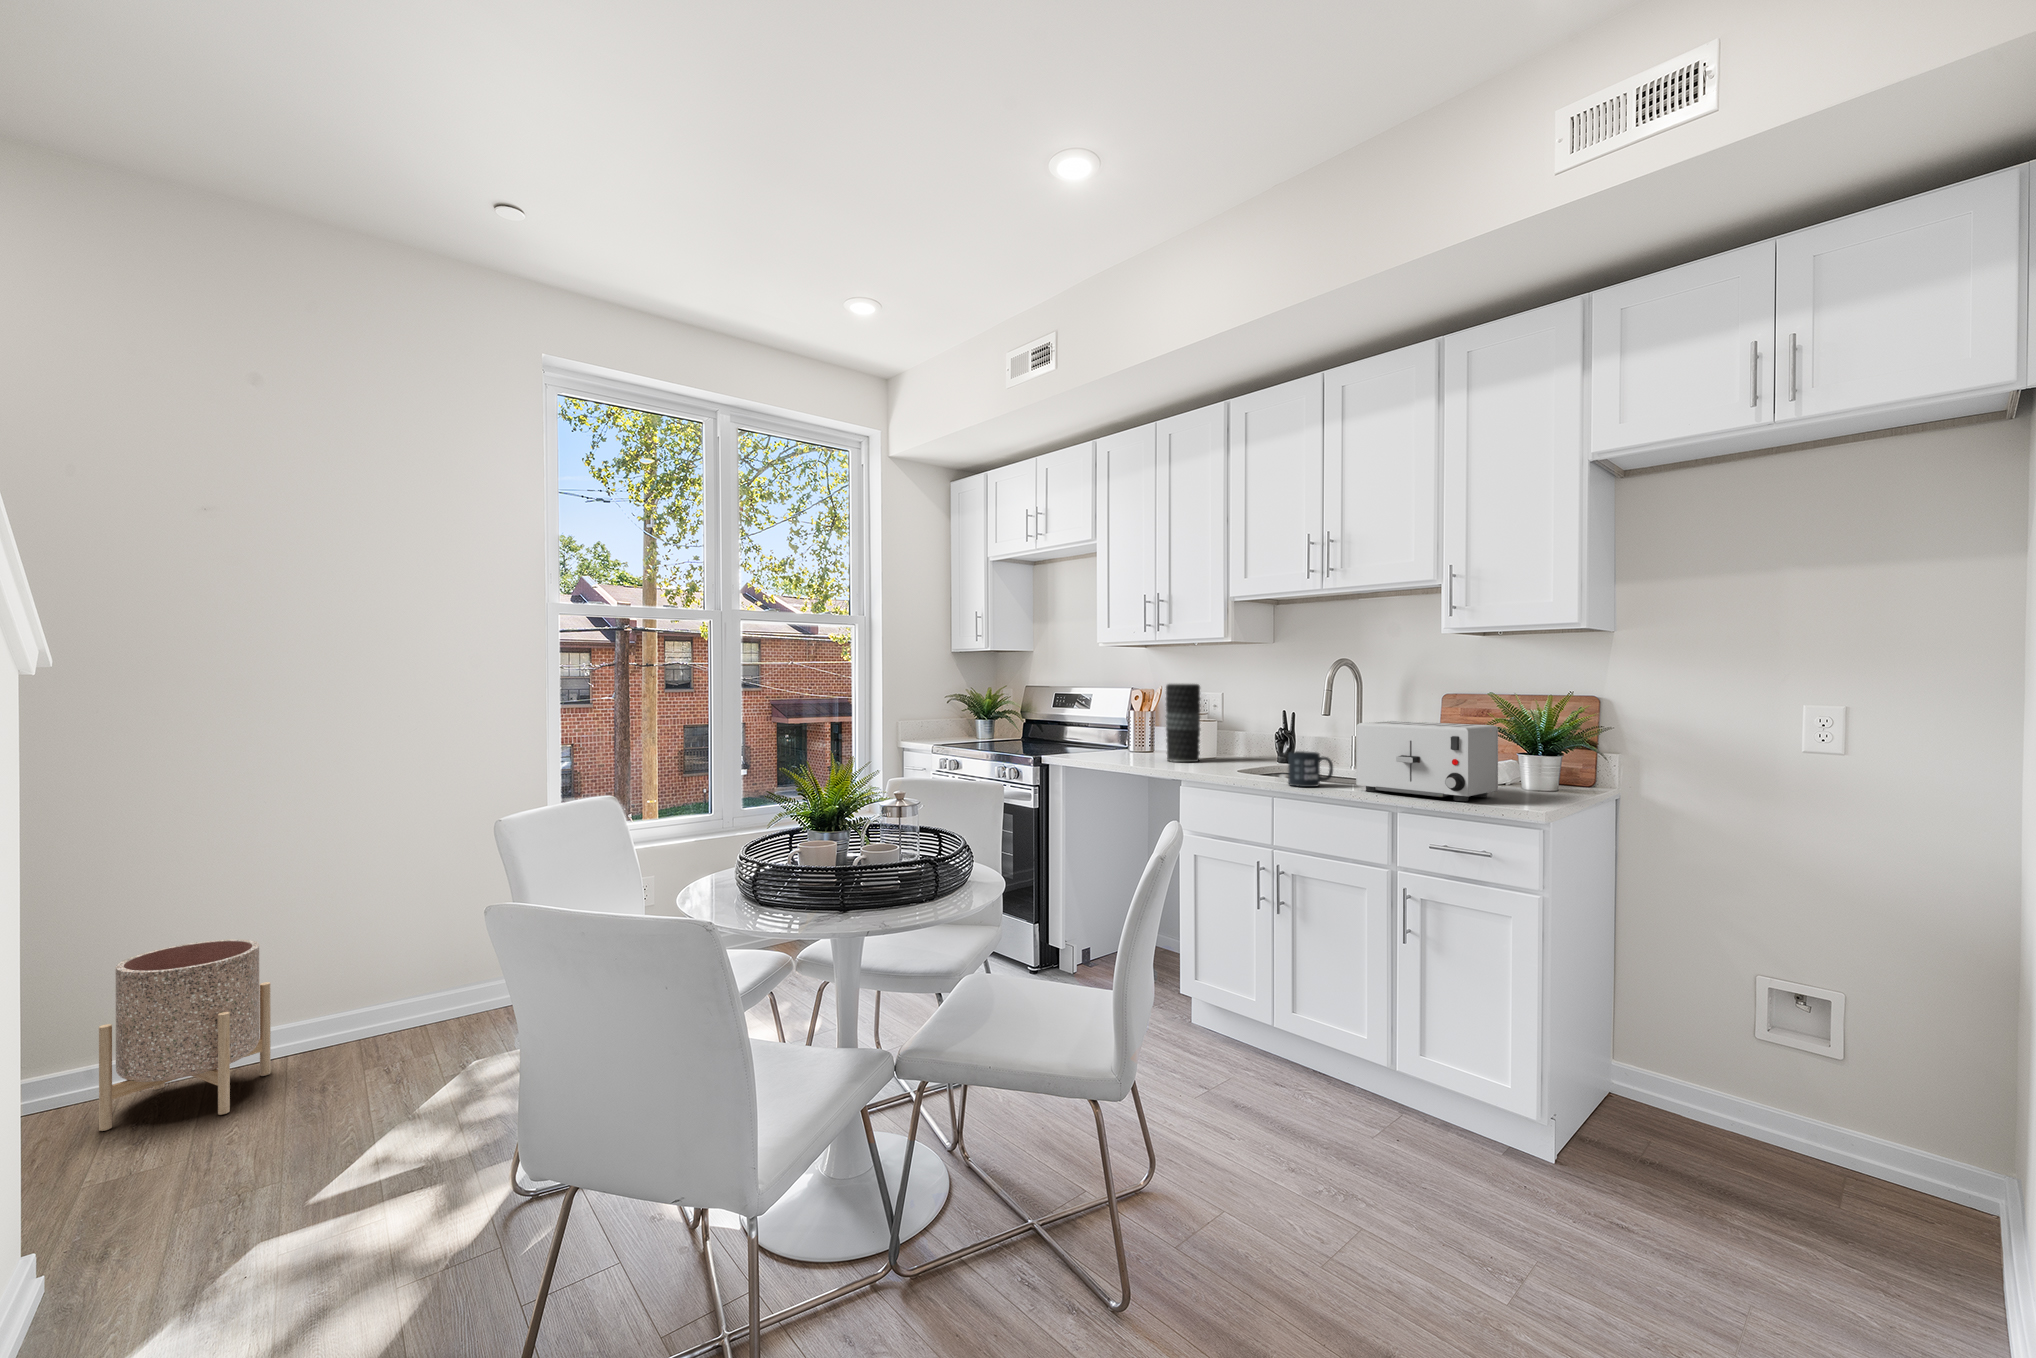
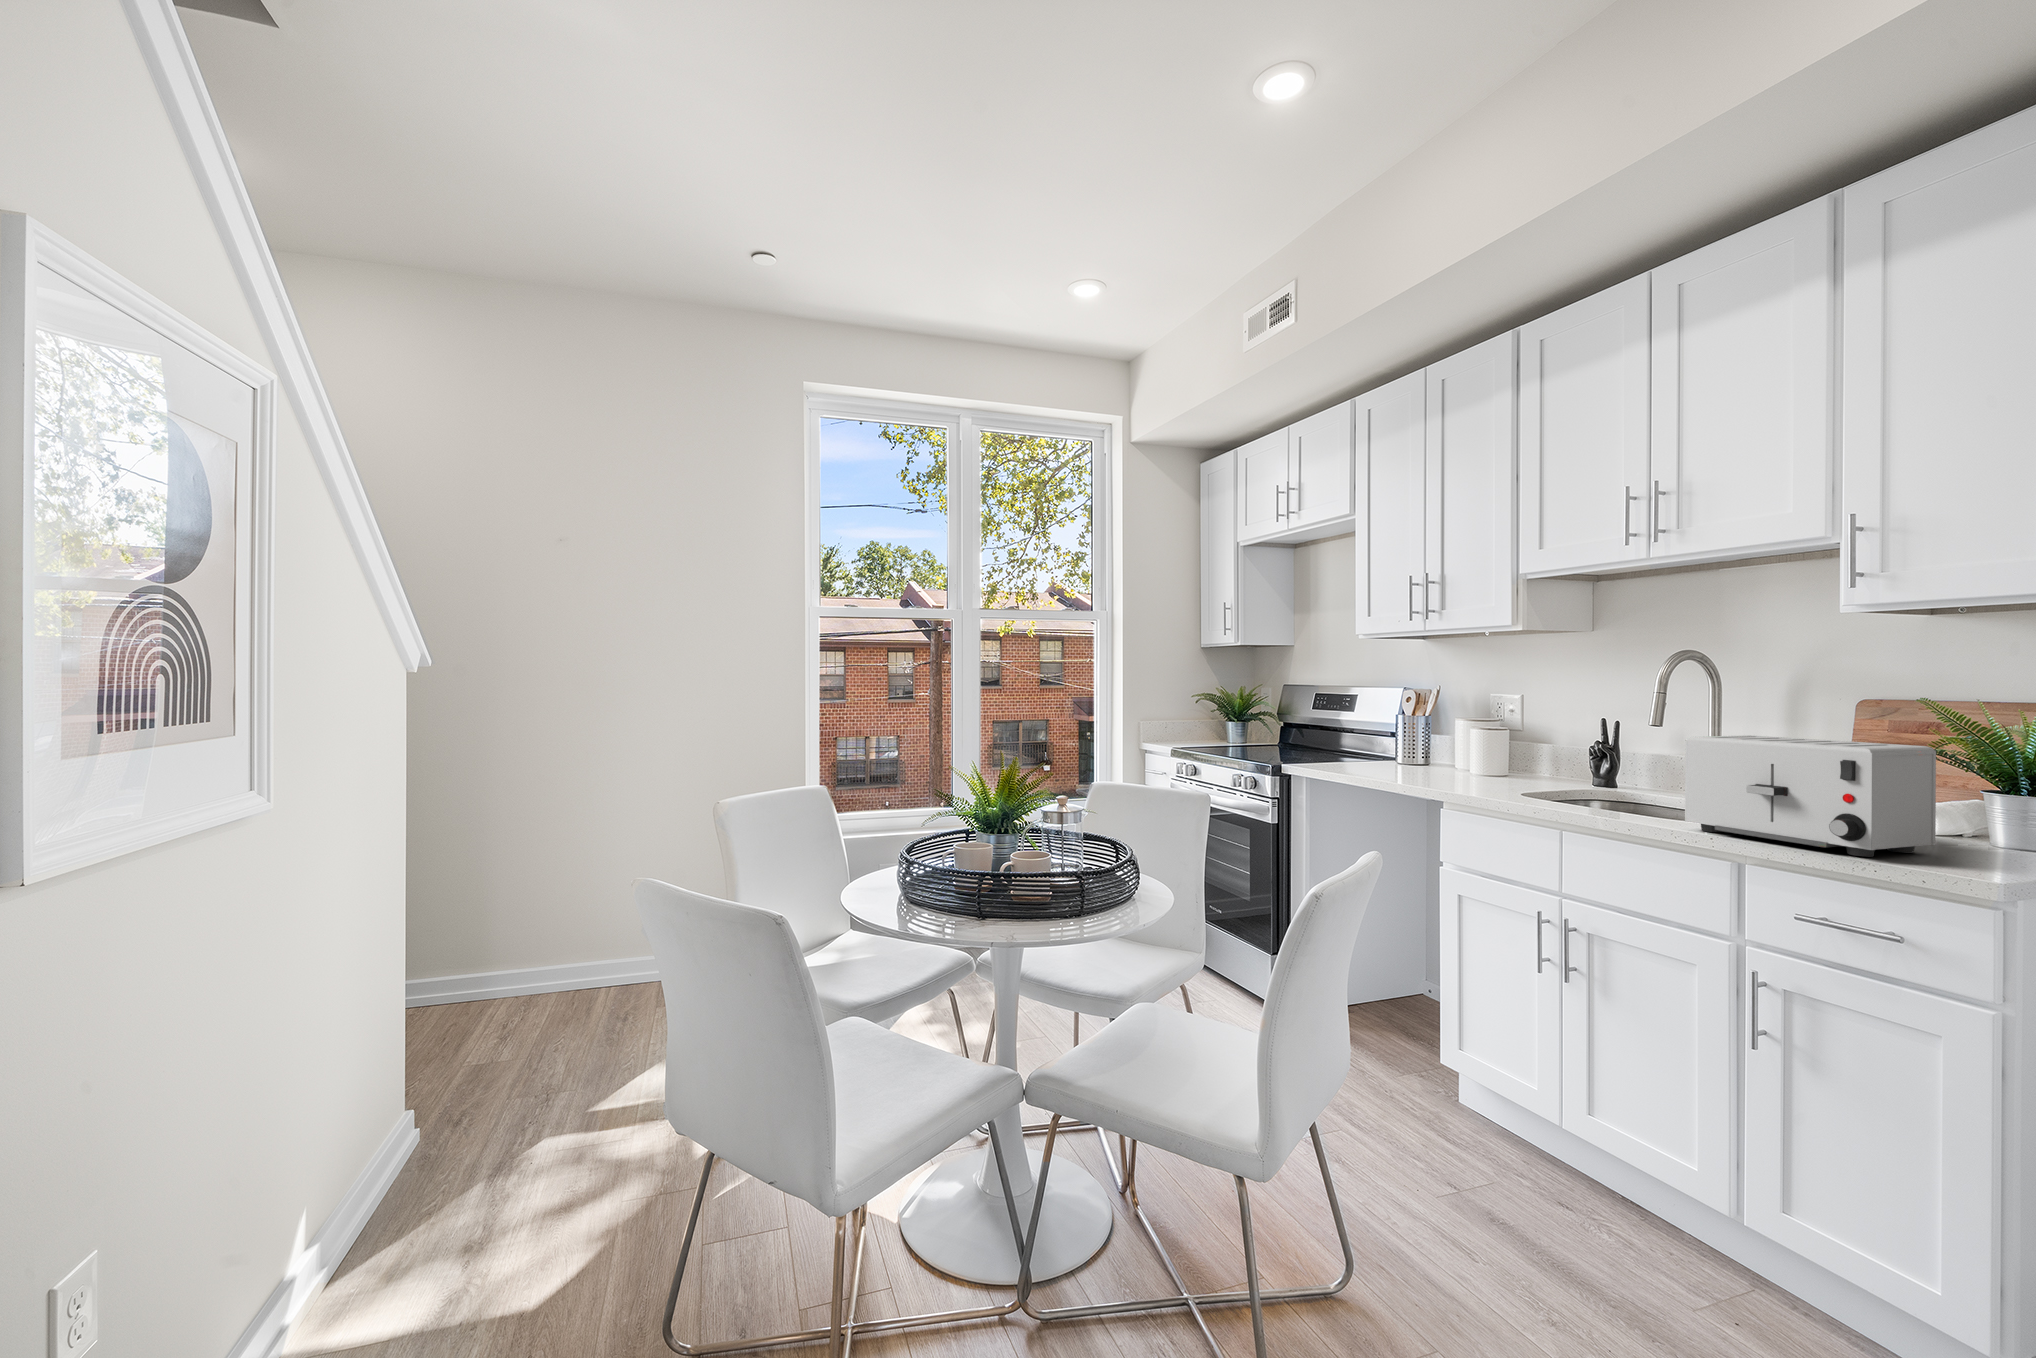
vase: present [1166,684,1200,762] -> none [1435,683,1481,779]
mug: present [1288,751,1333,787] -> none [1583,772,1653,820]
planter: present [99,939,271,1131] -> none [459,886,582,1032]

